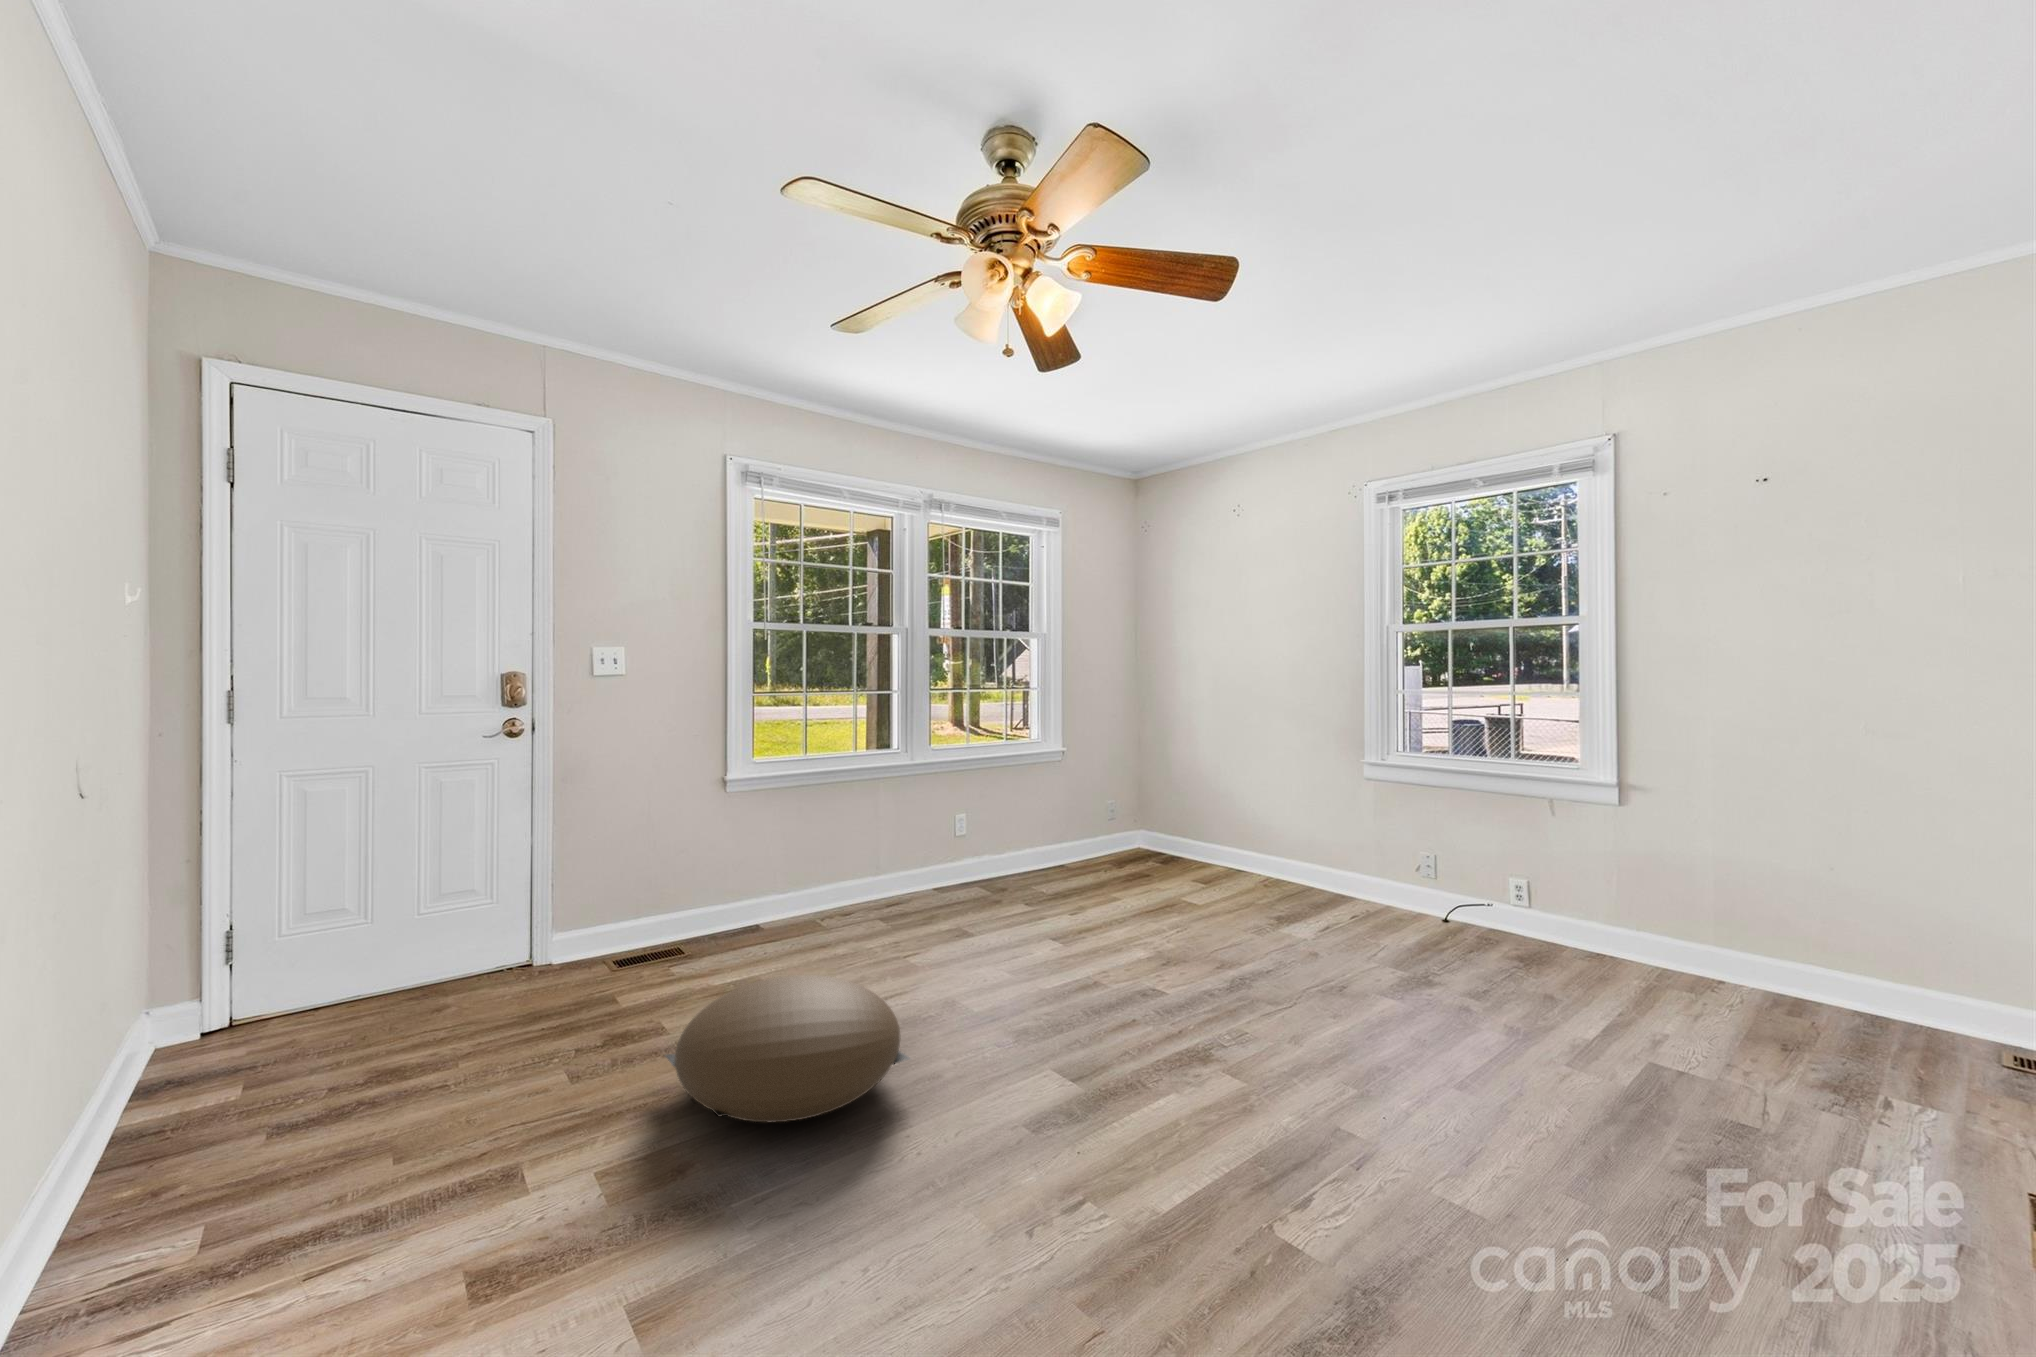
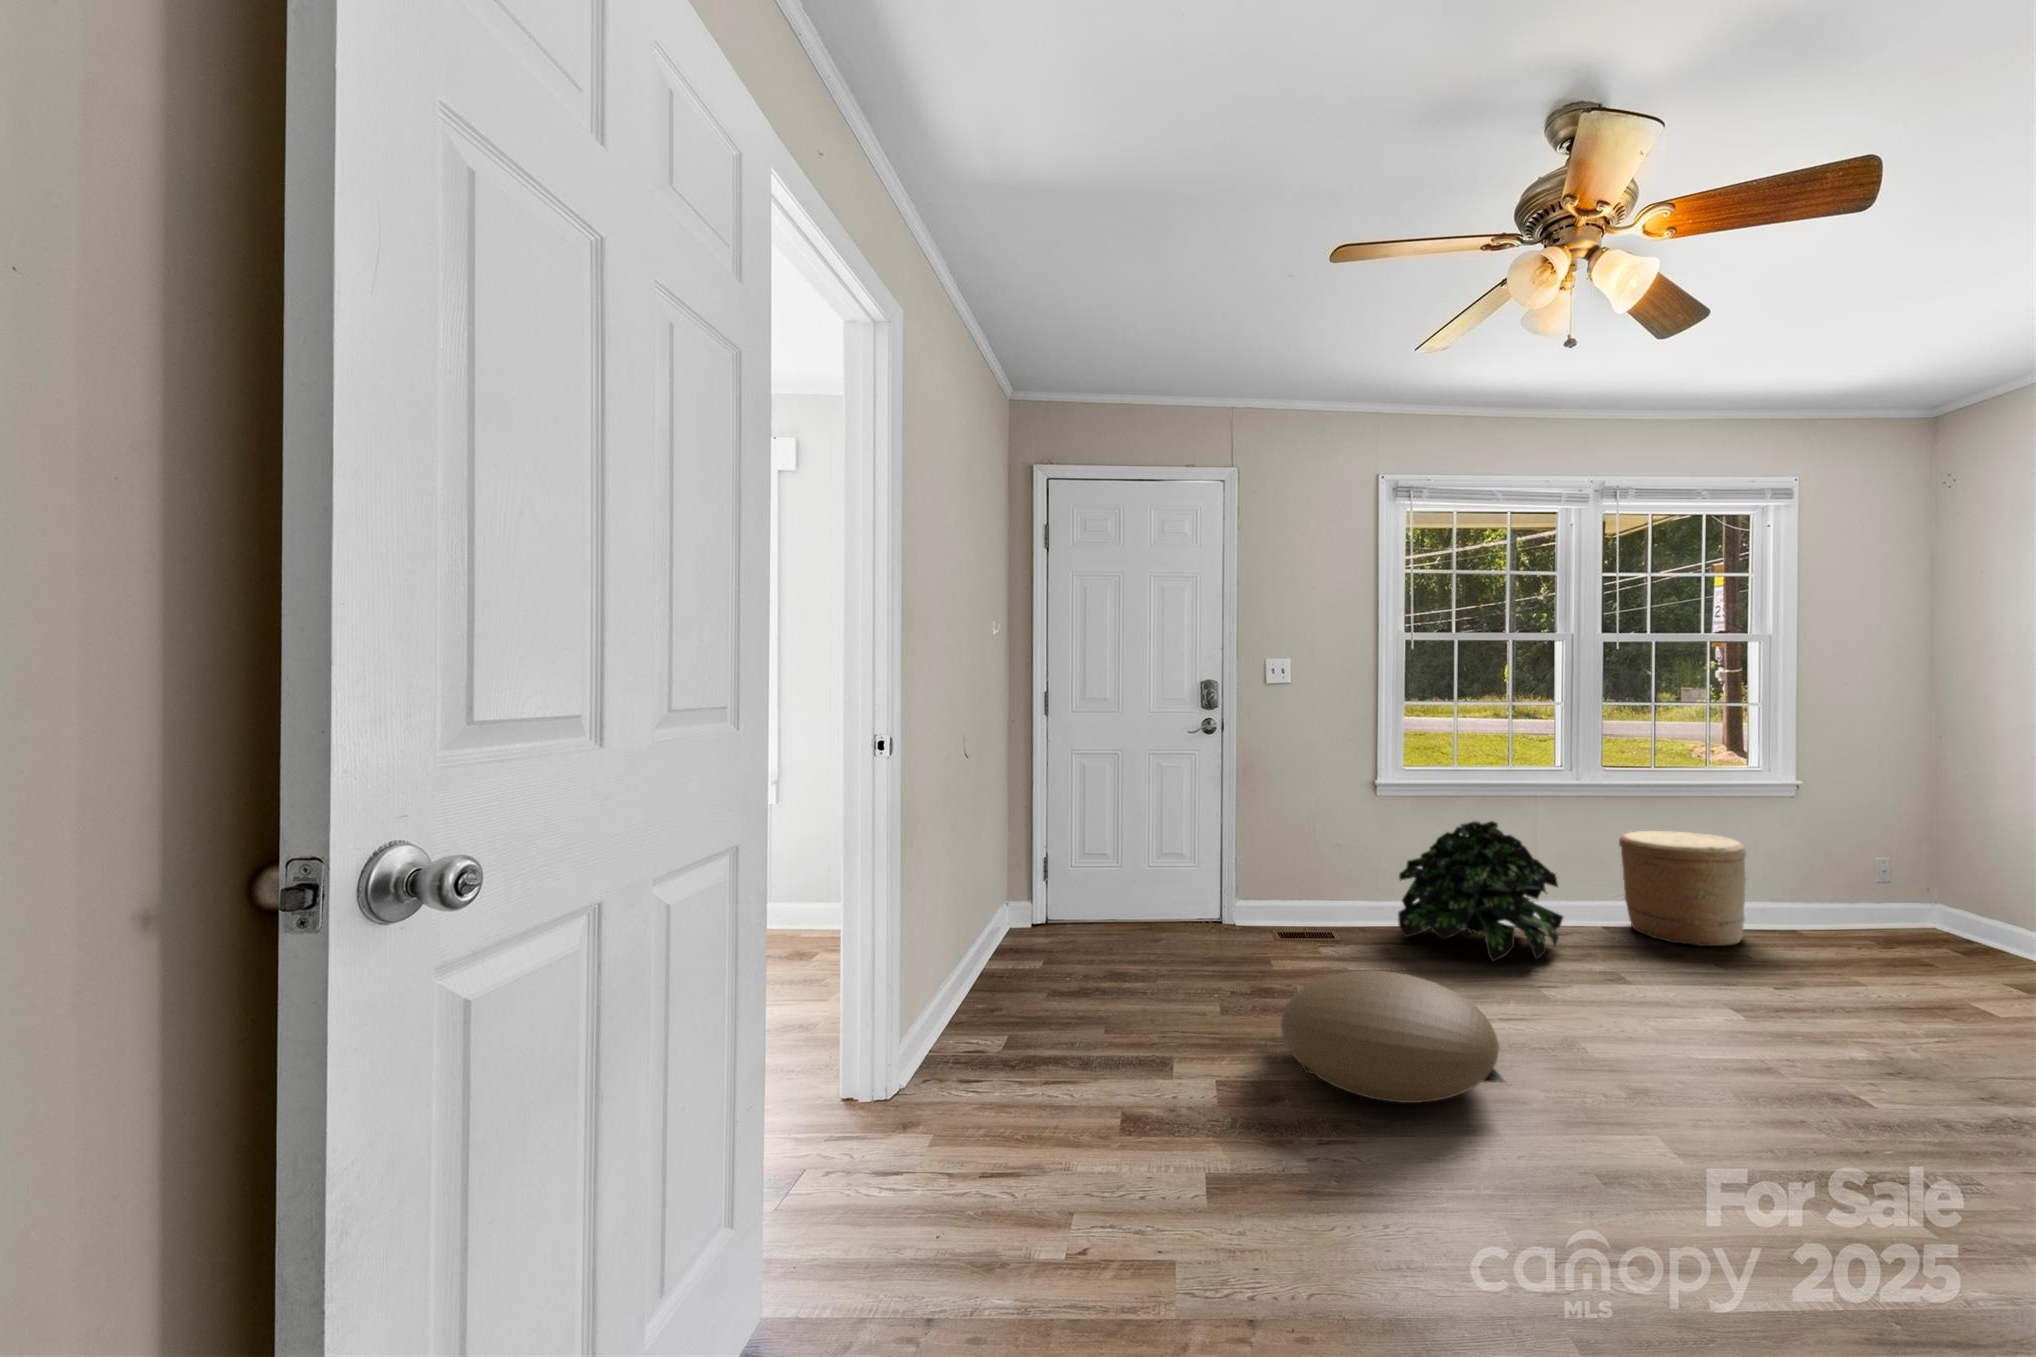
woven basket: none [921,808,1005,902] -> present [1619,831,1746,946]
potted plant: none [747,810,889,947] -> present [1398,821,1563,961]

